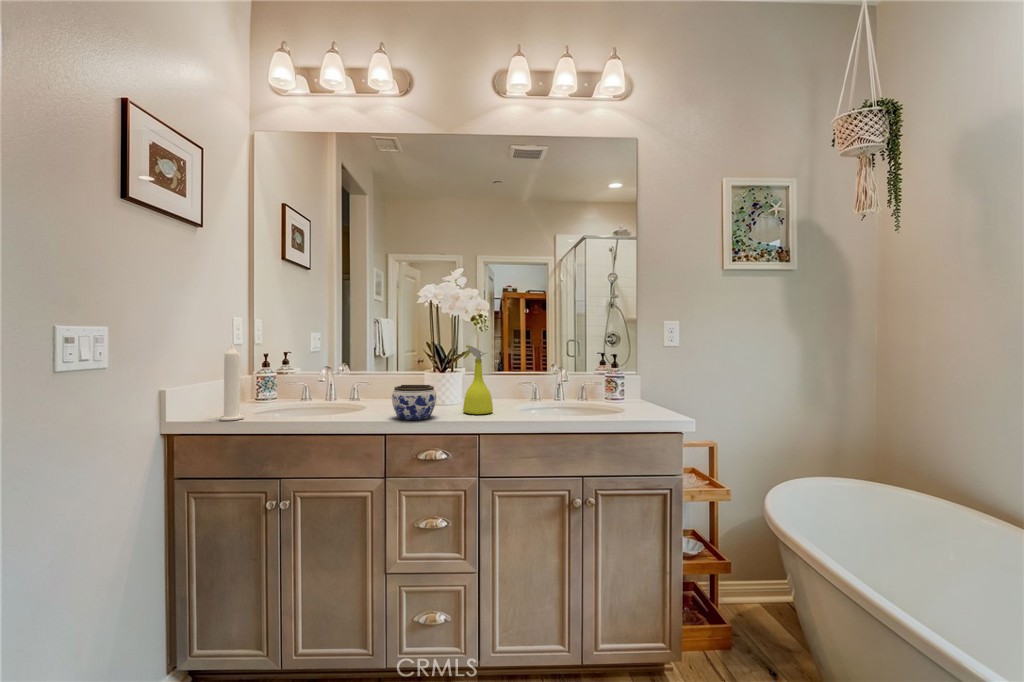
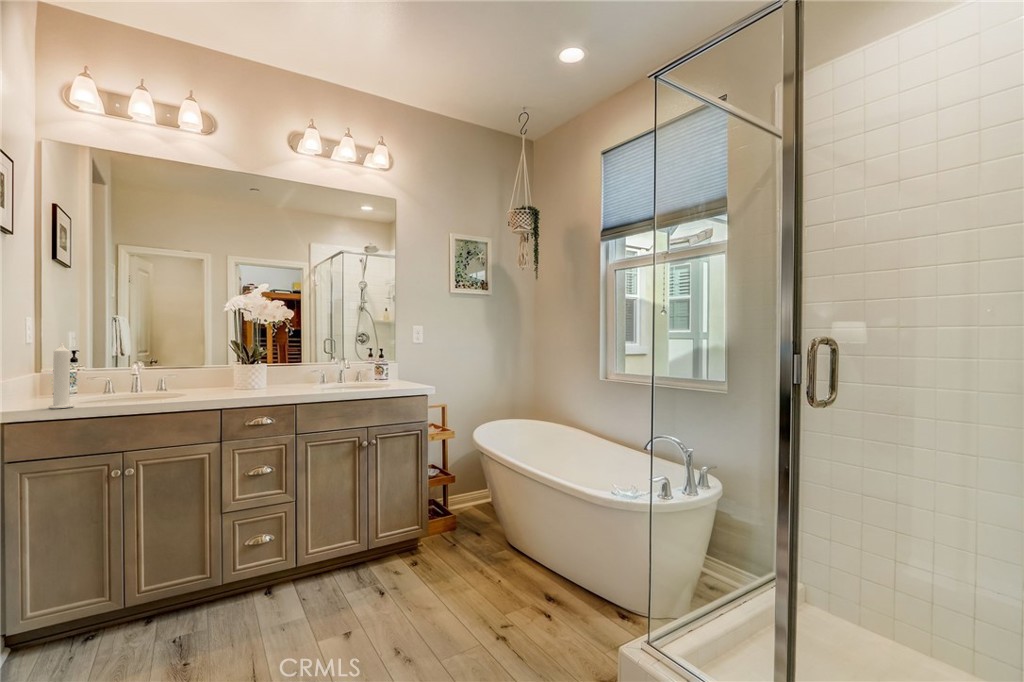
spray bottle: present [463,345,493,414] -> none [274,343,299,393]
jar: present [392,385,436,420] -> none [220,372,258,398]

